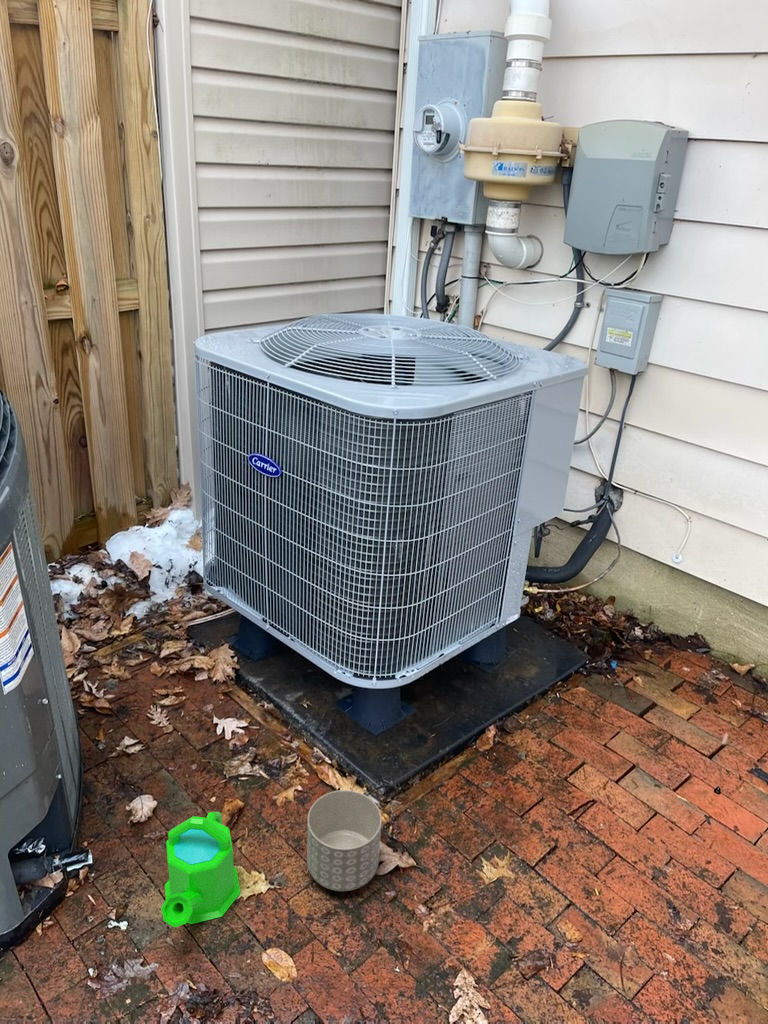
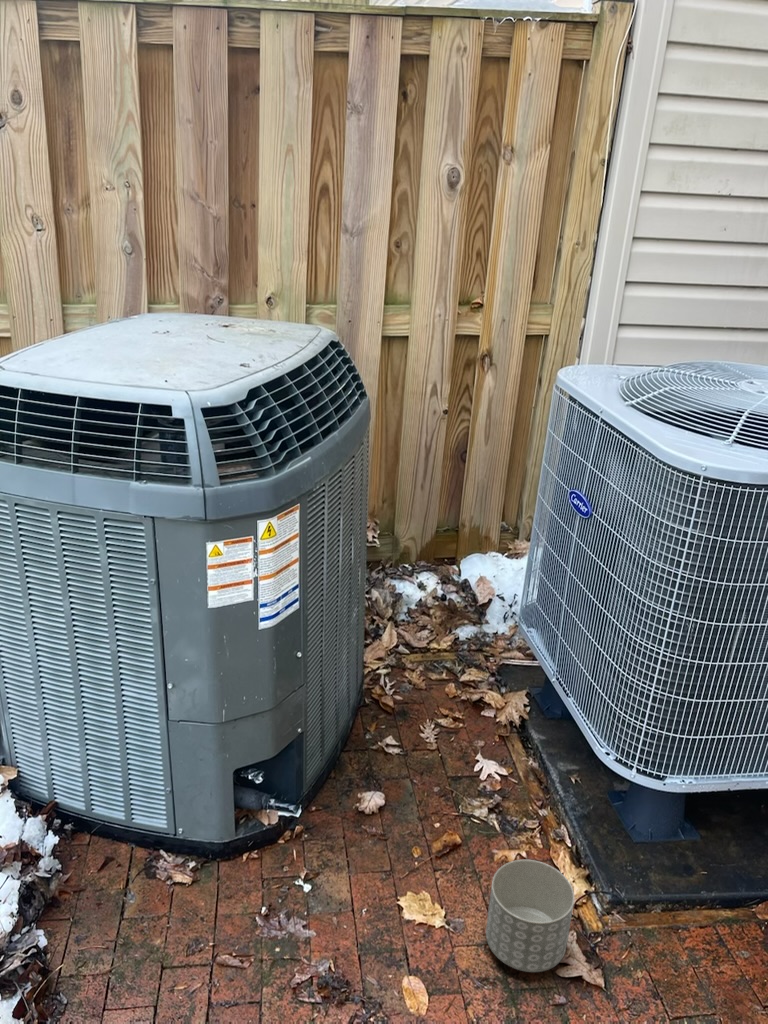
watering can: present [161,812,240,927] -> none [328,814,429,926]

